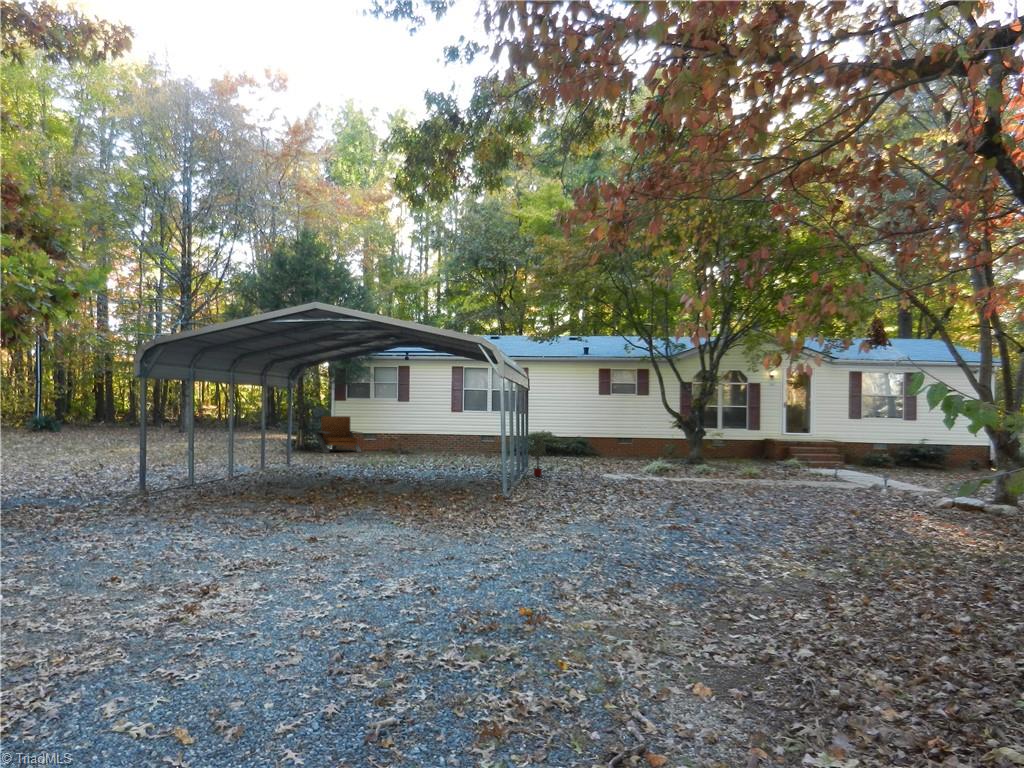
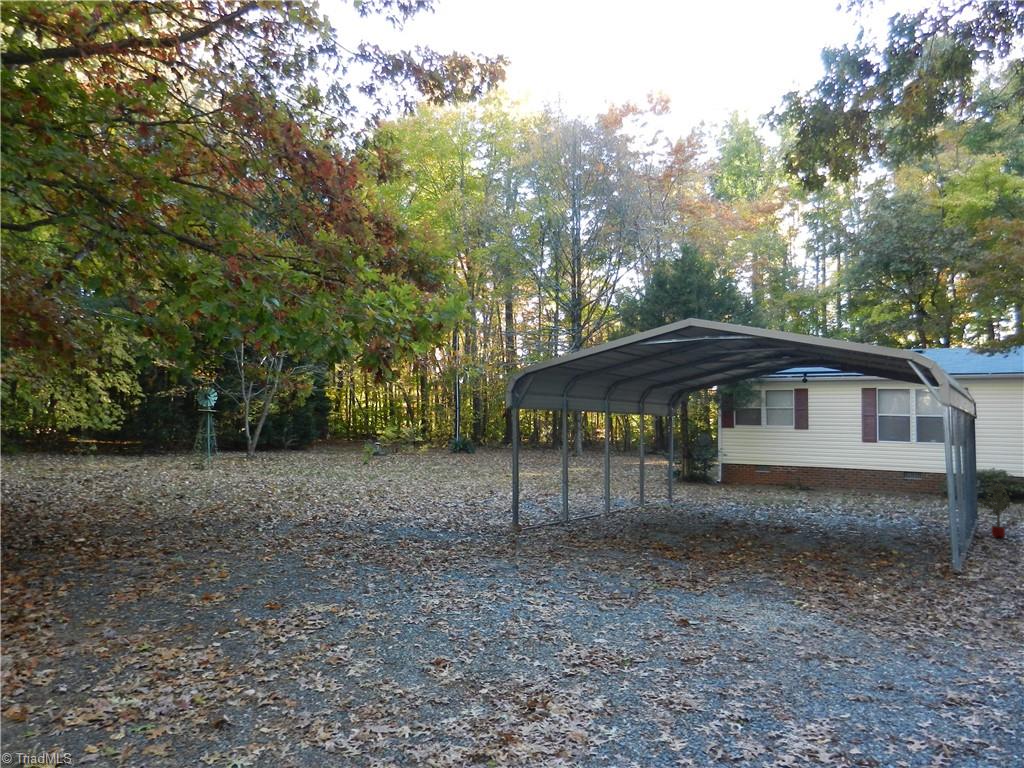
lounge chair: present [315,416,362,453] -> none [700,444,752,486]

